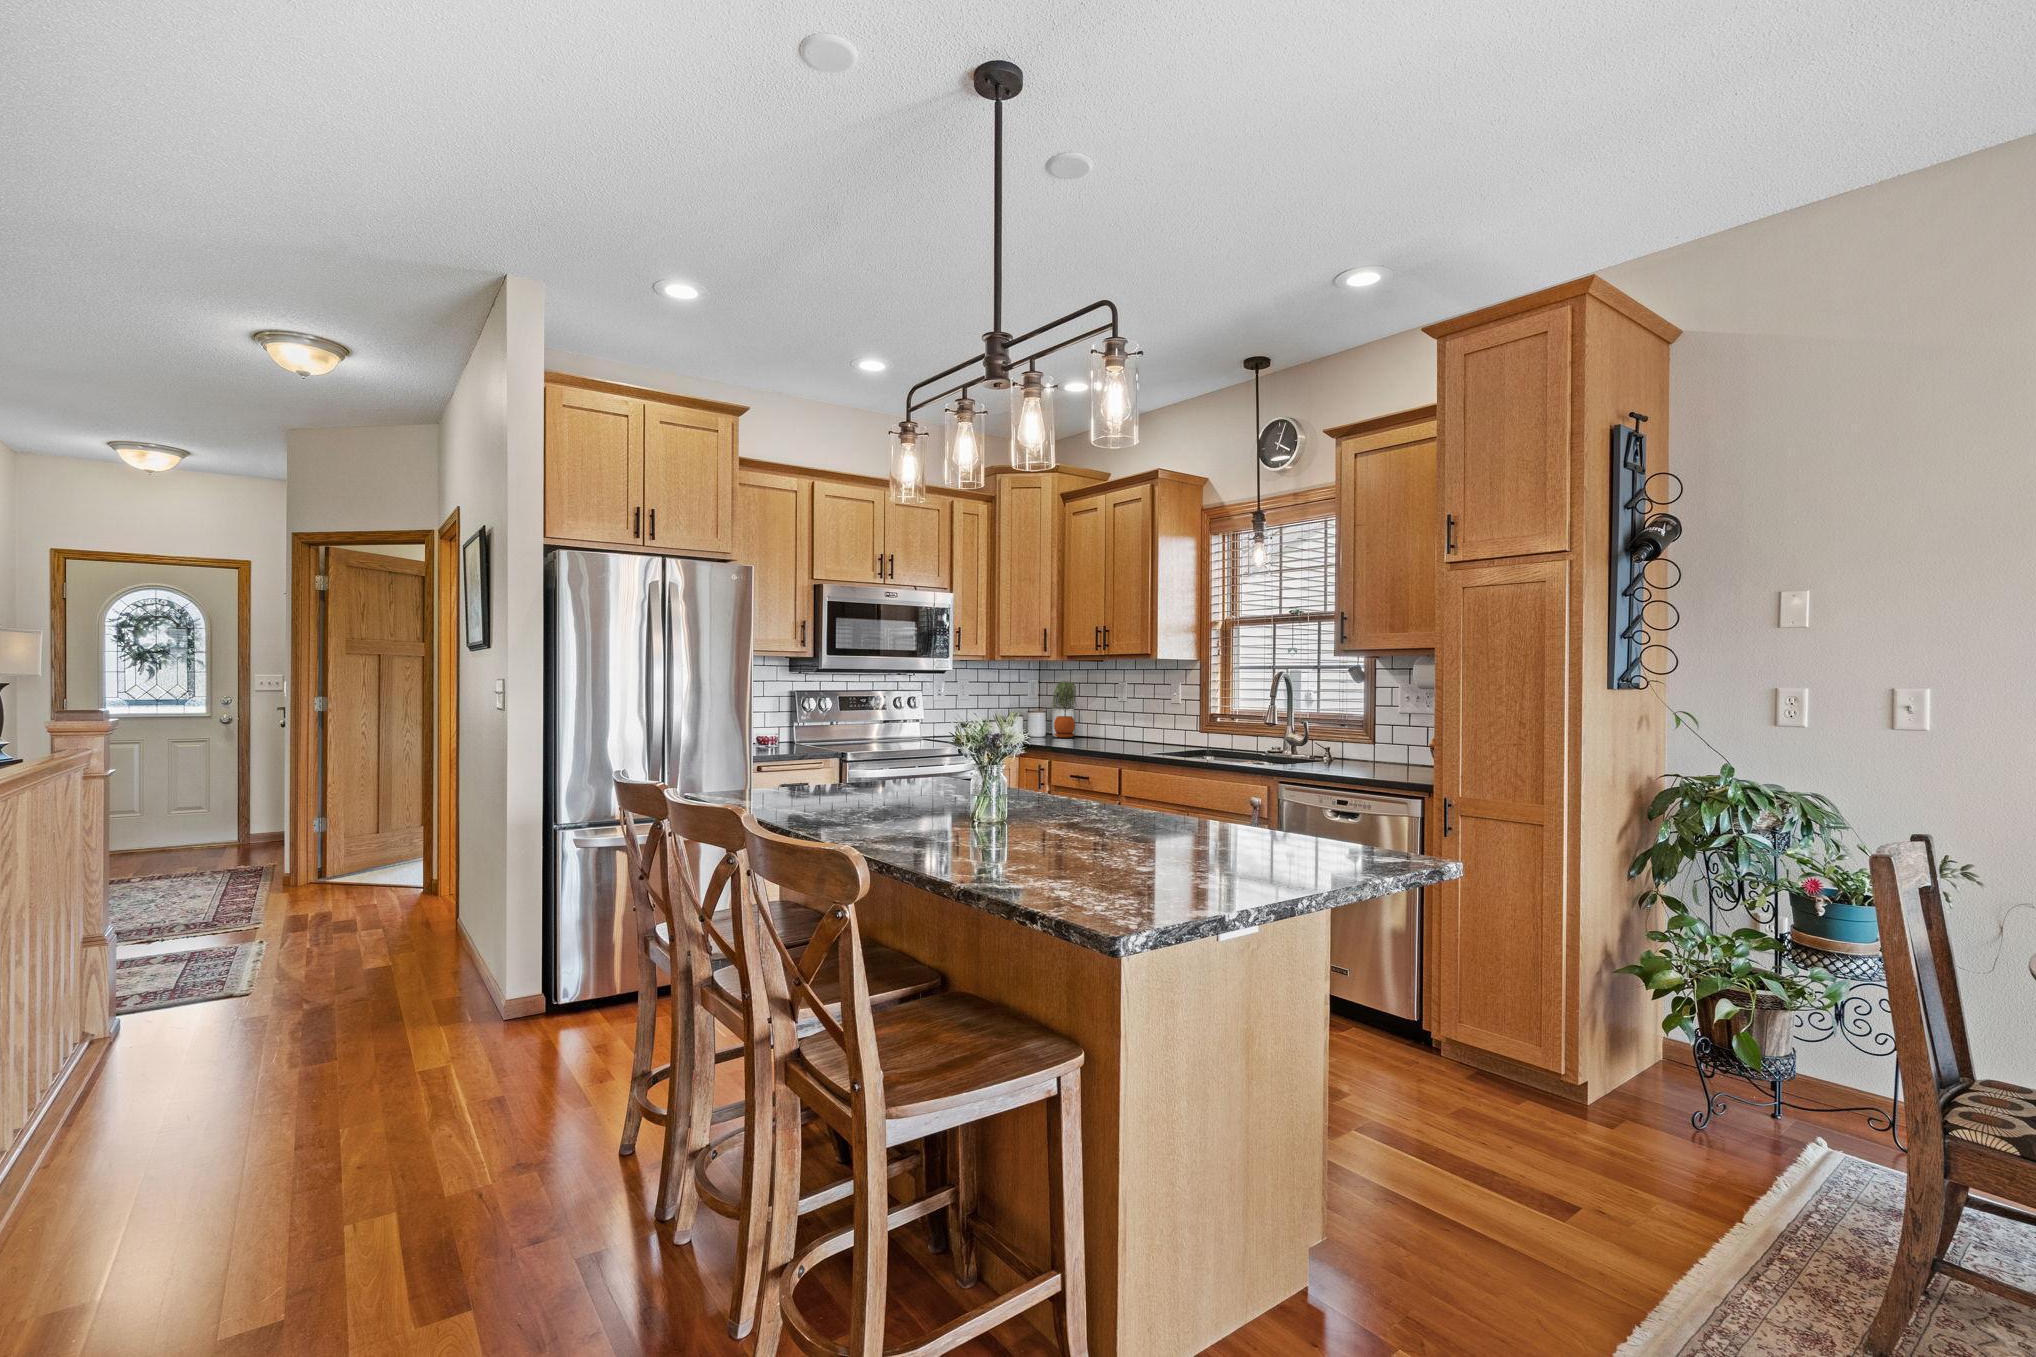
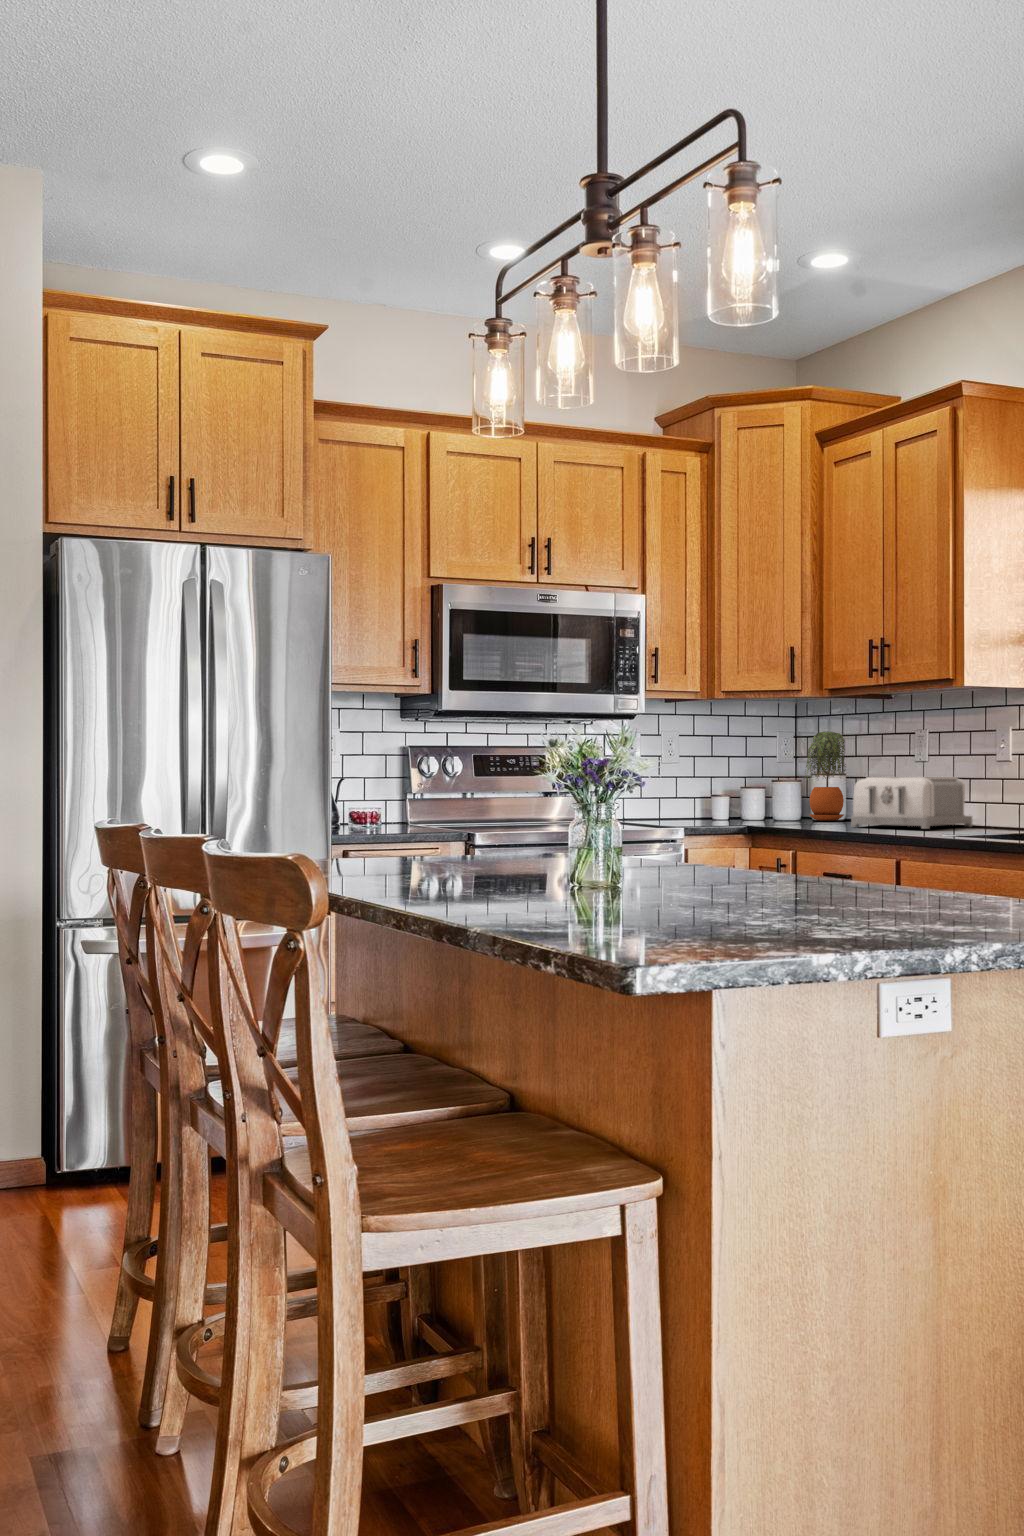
toaster: none [1084,711,1156,746] -> present [851,777,972,829]

